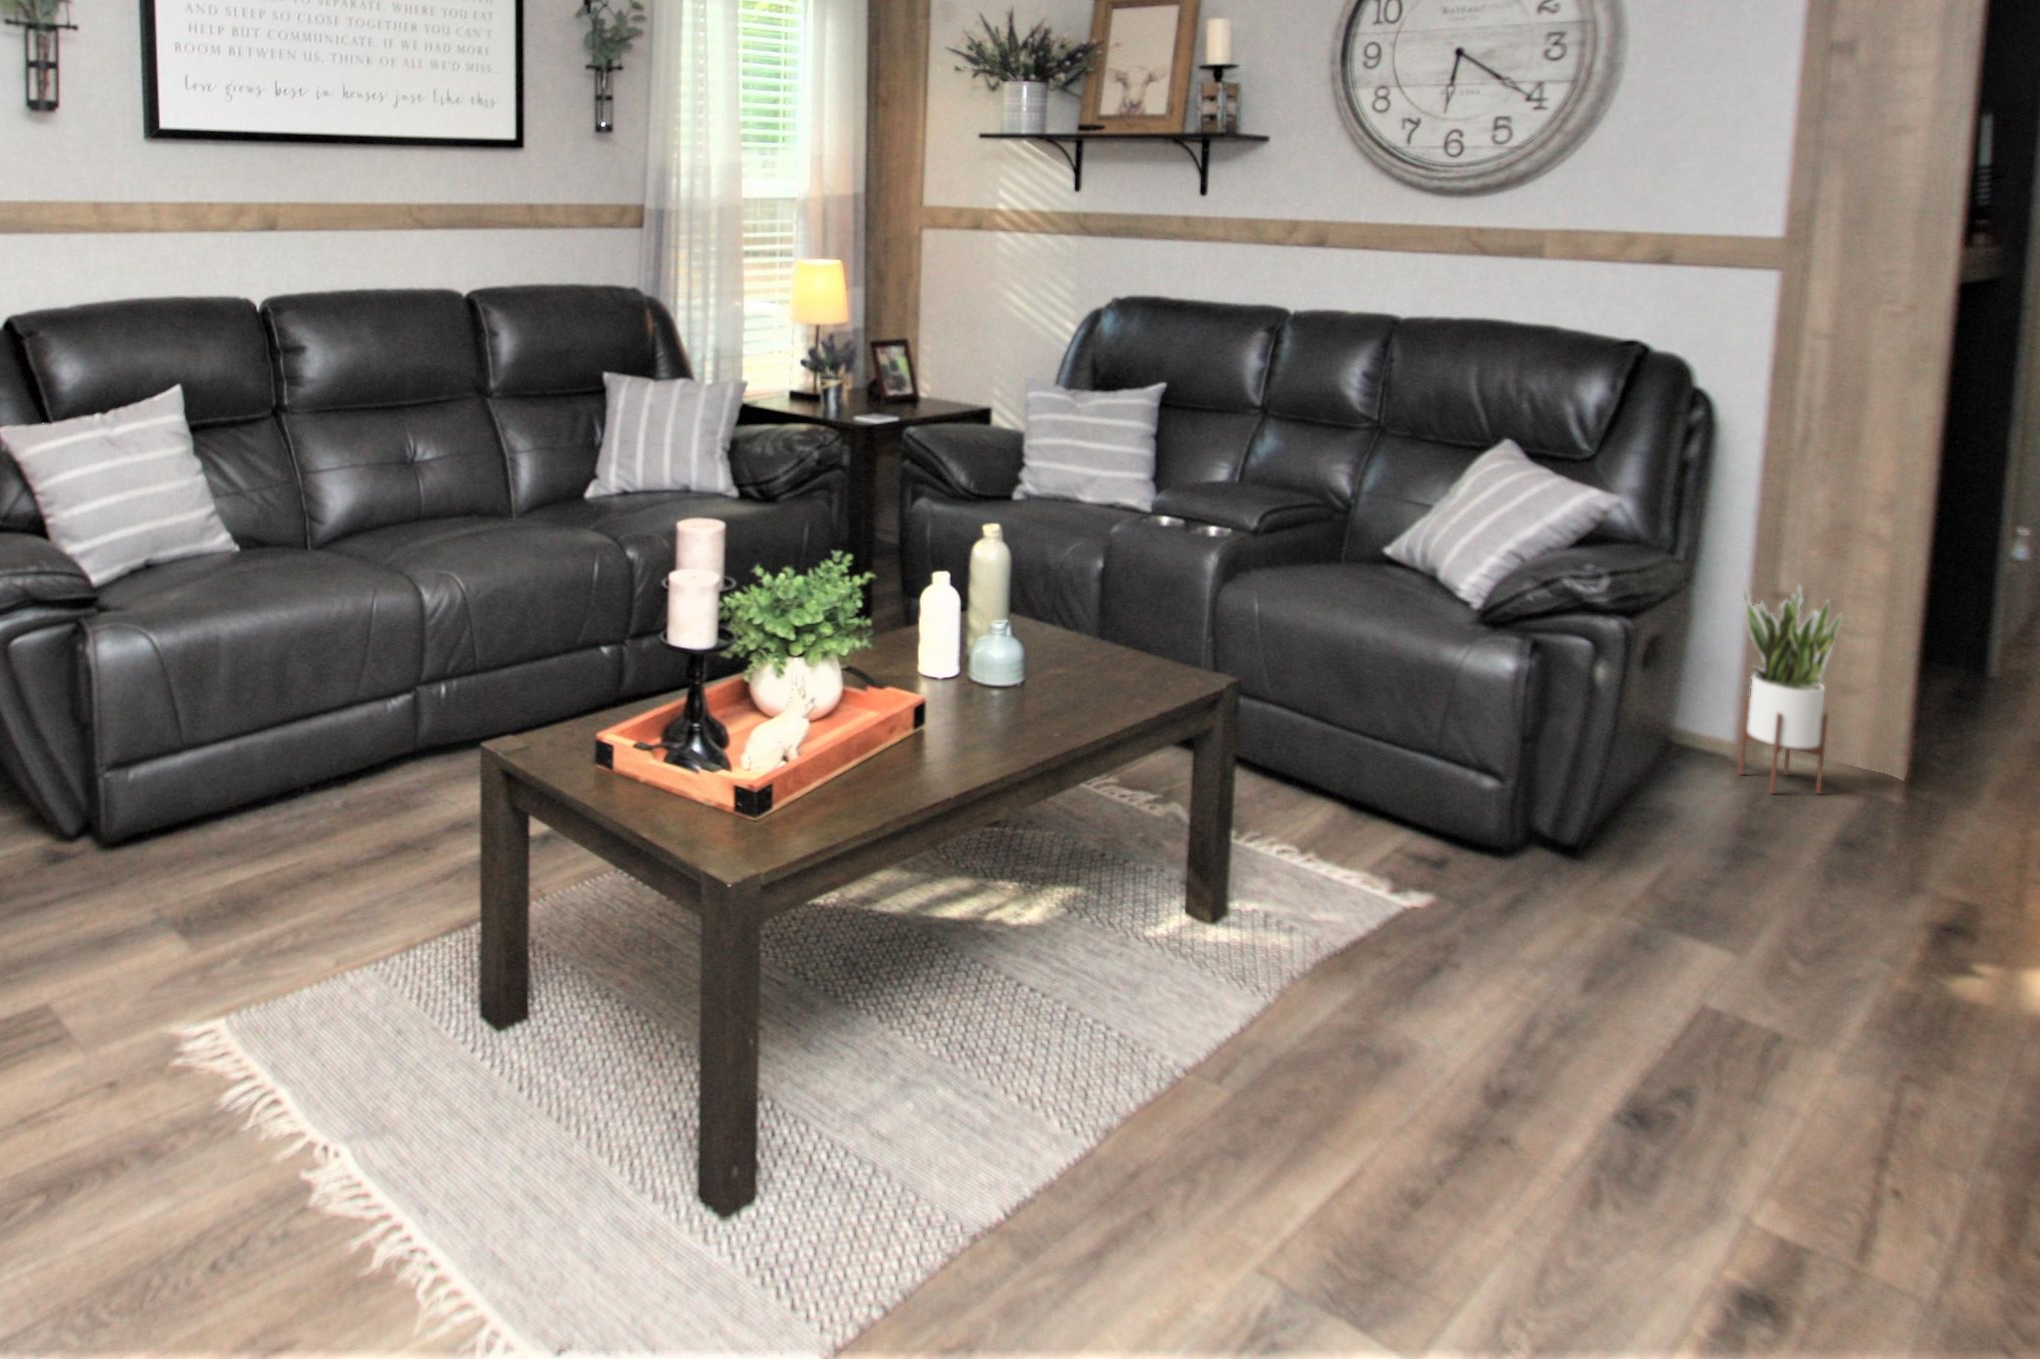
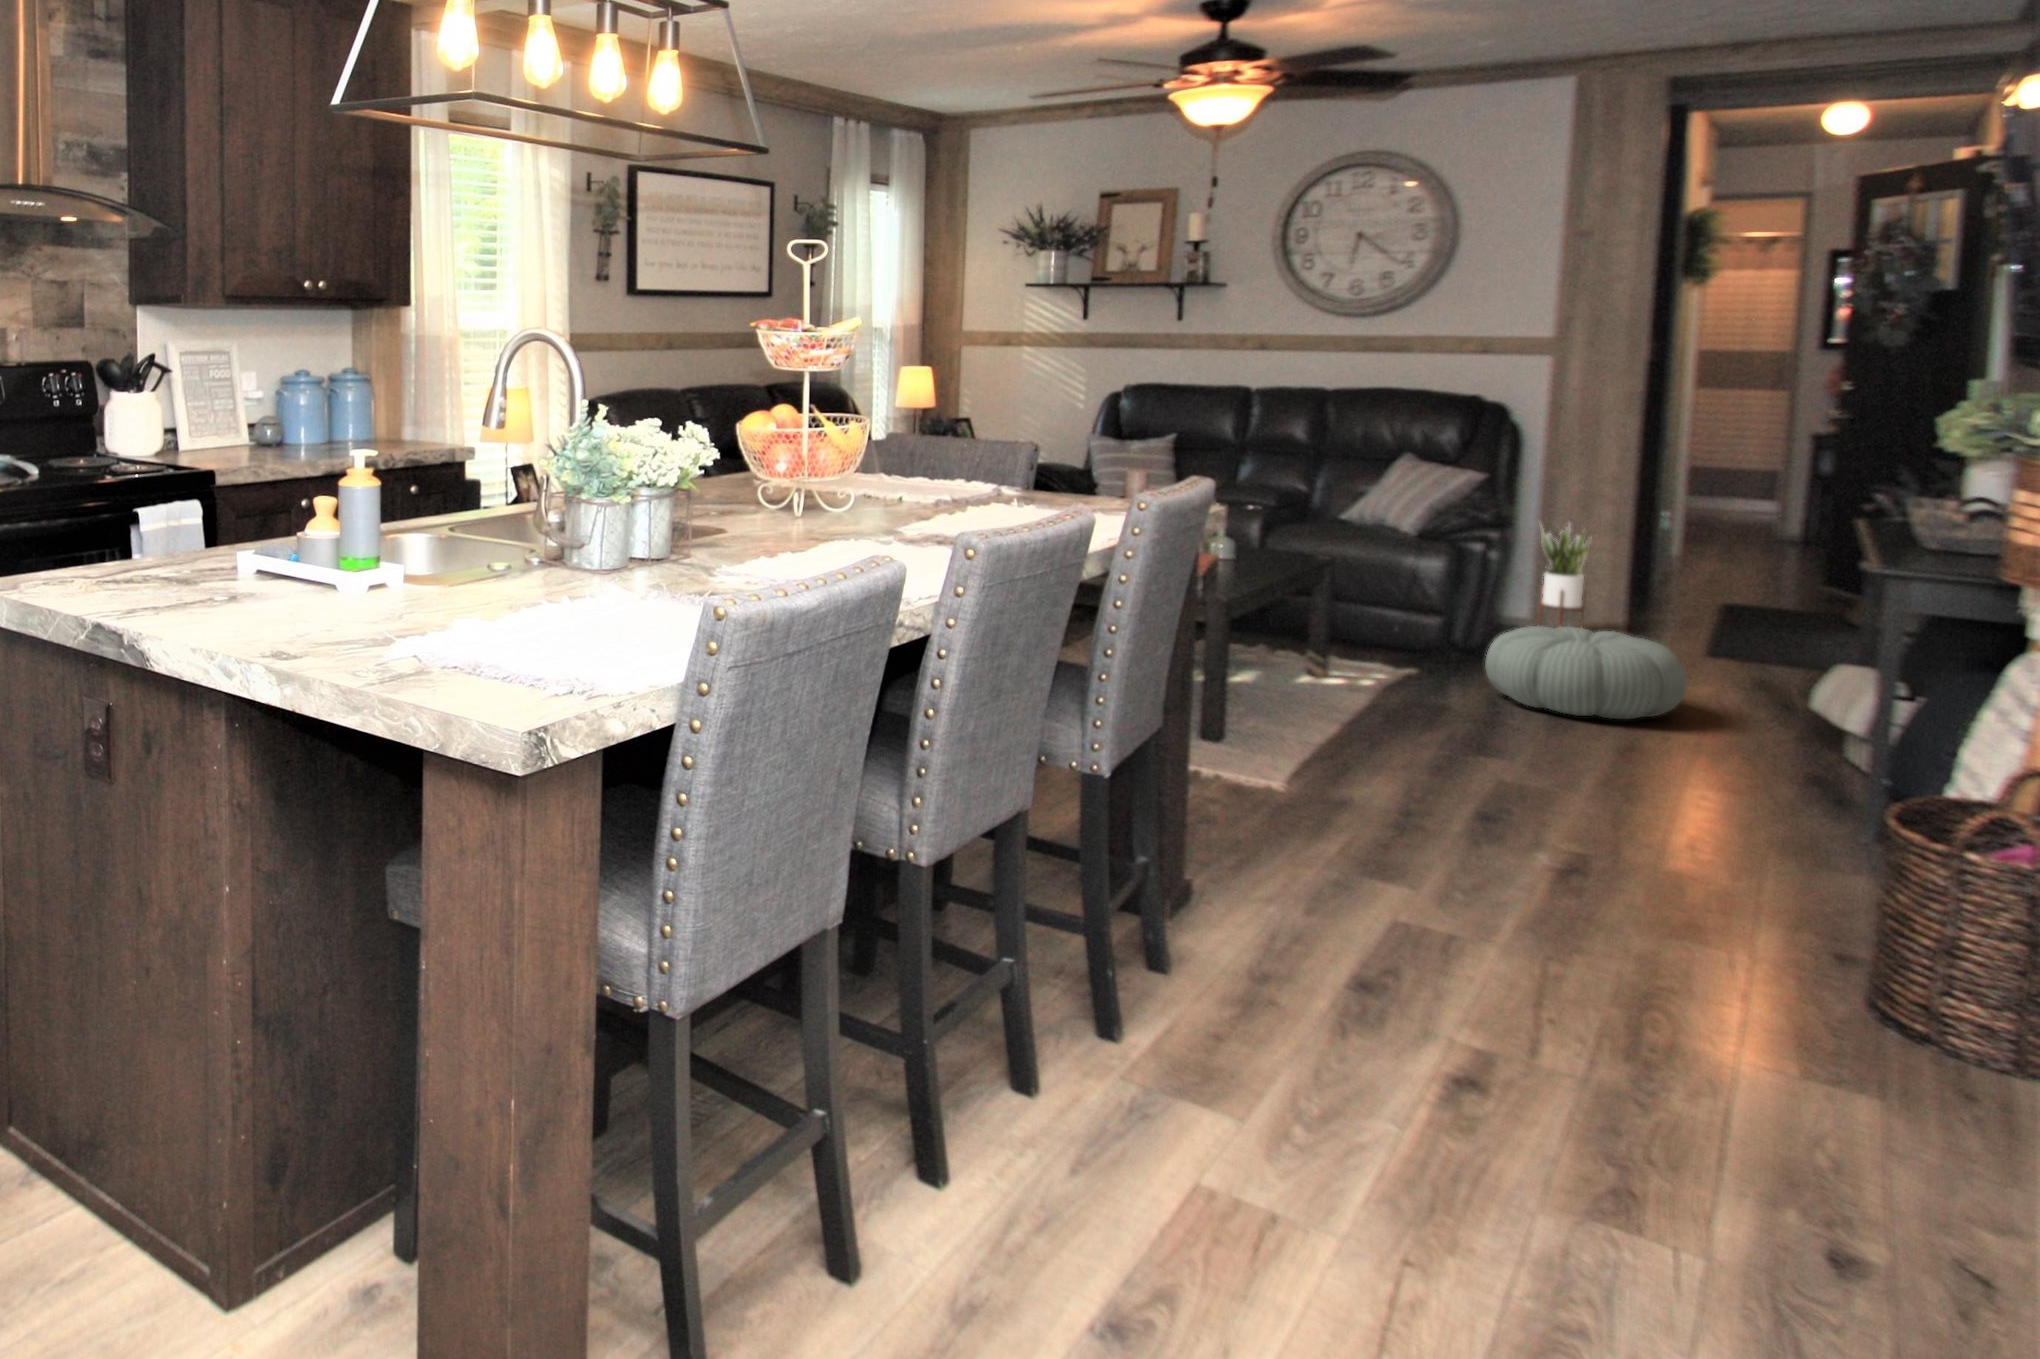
pouf: none [1486,876,1922,1178] -> present [1485,626,1687,719]

